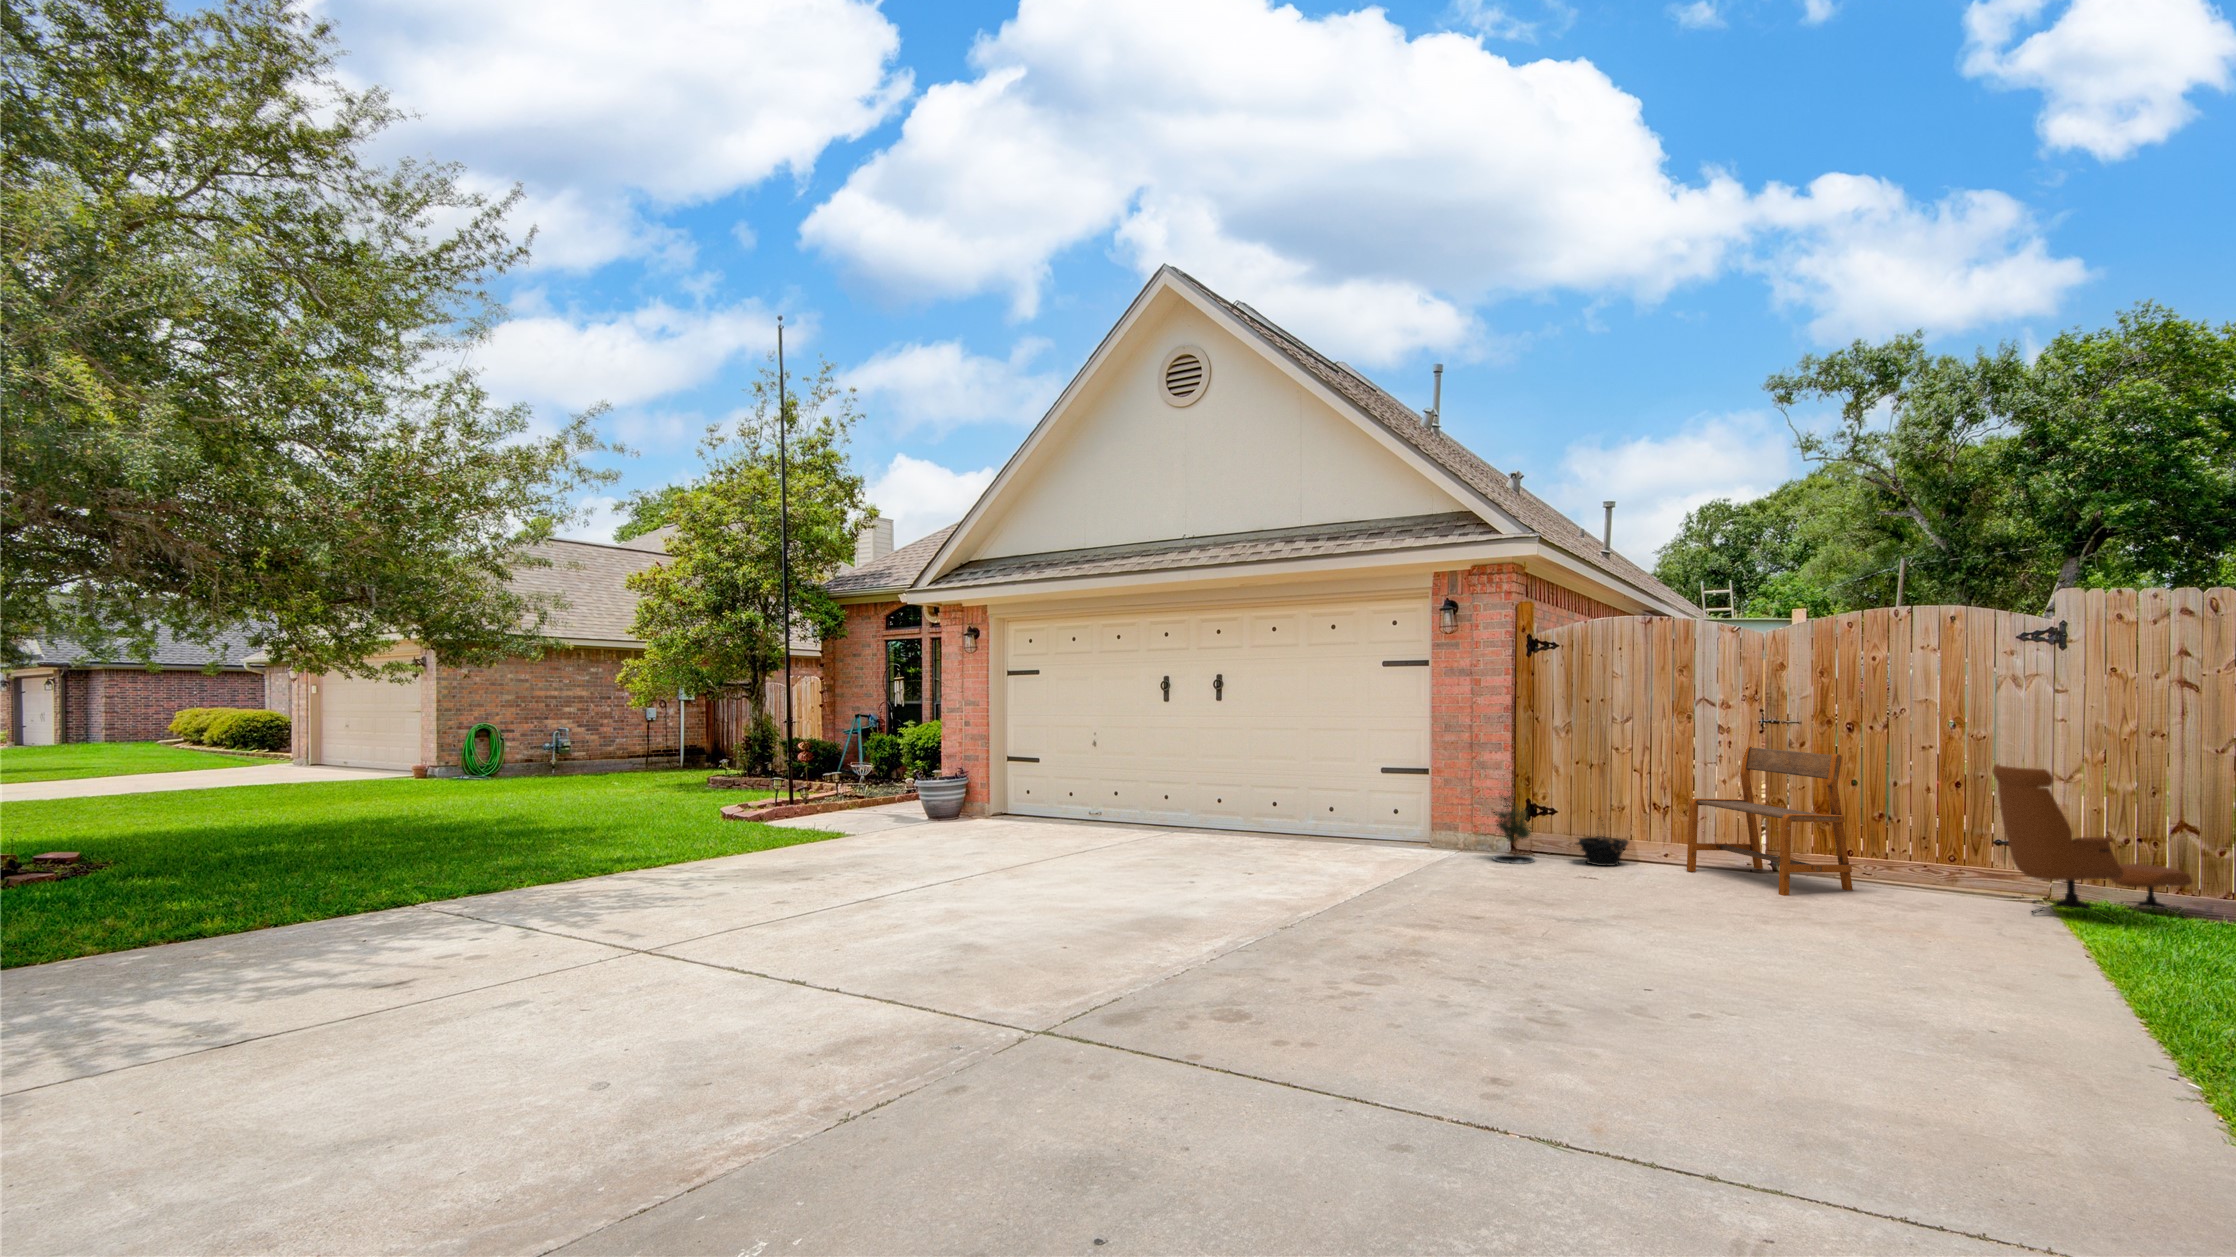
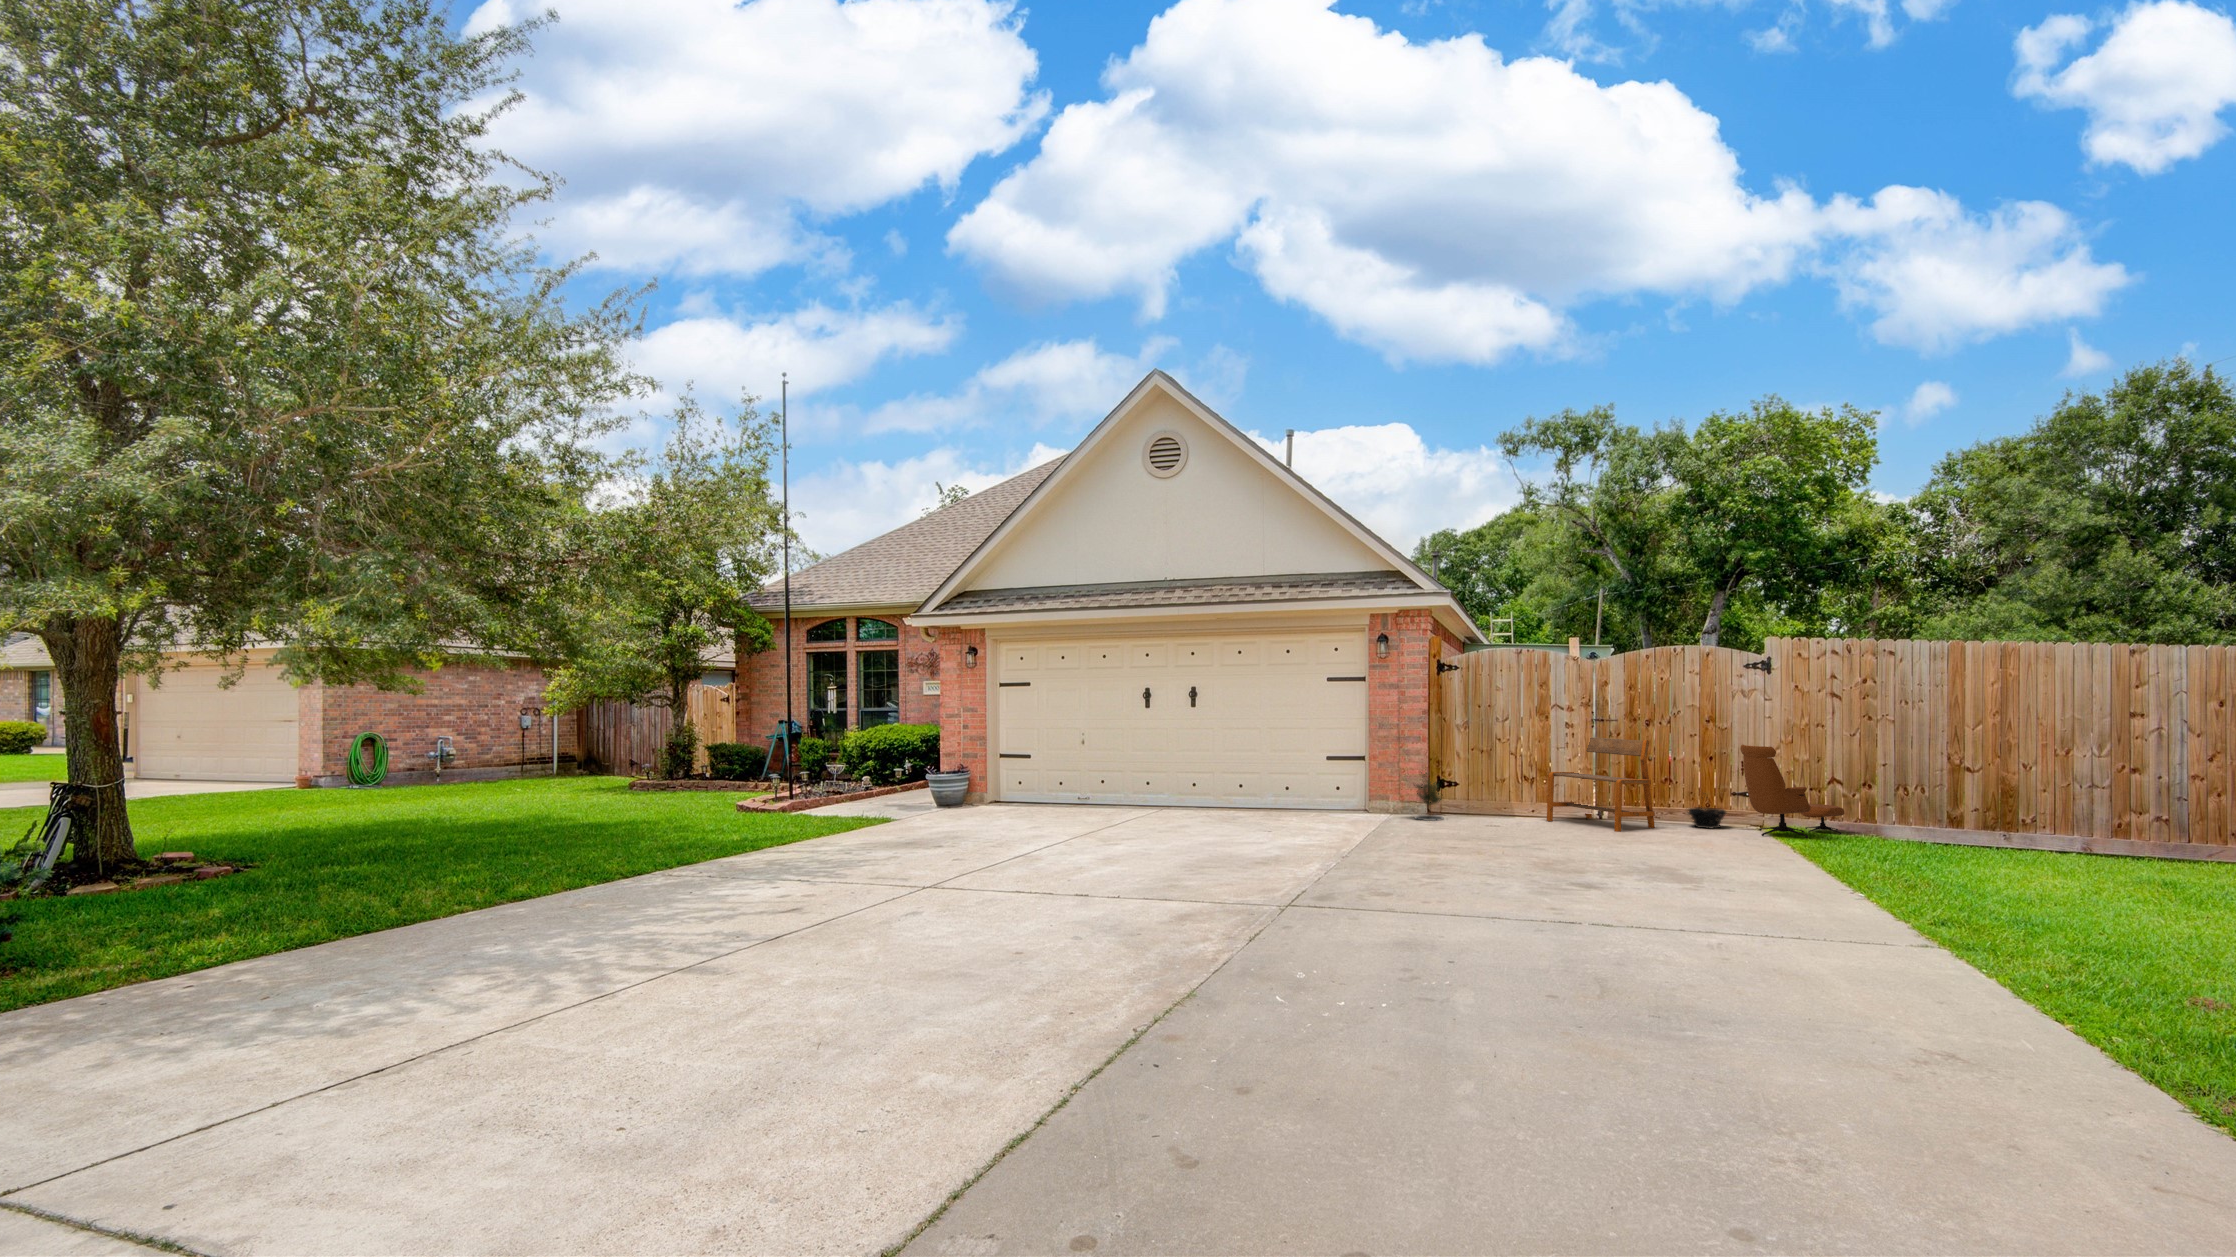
basket: present [1577,818,1628,866] -> present [1687,797,1726,828]

